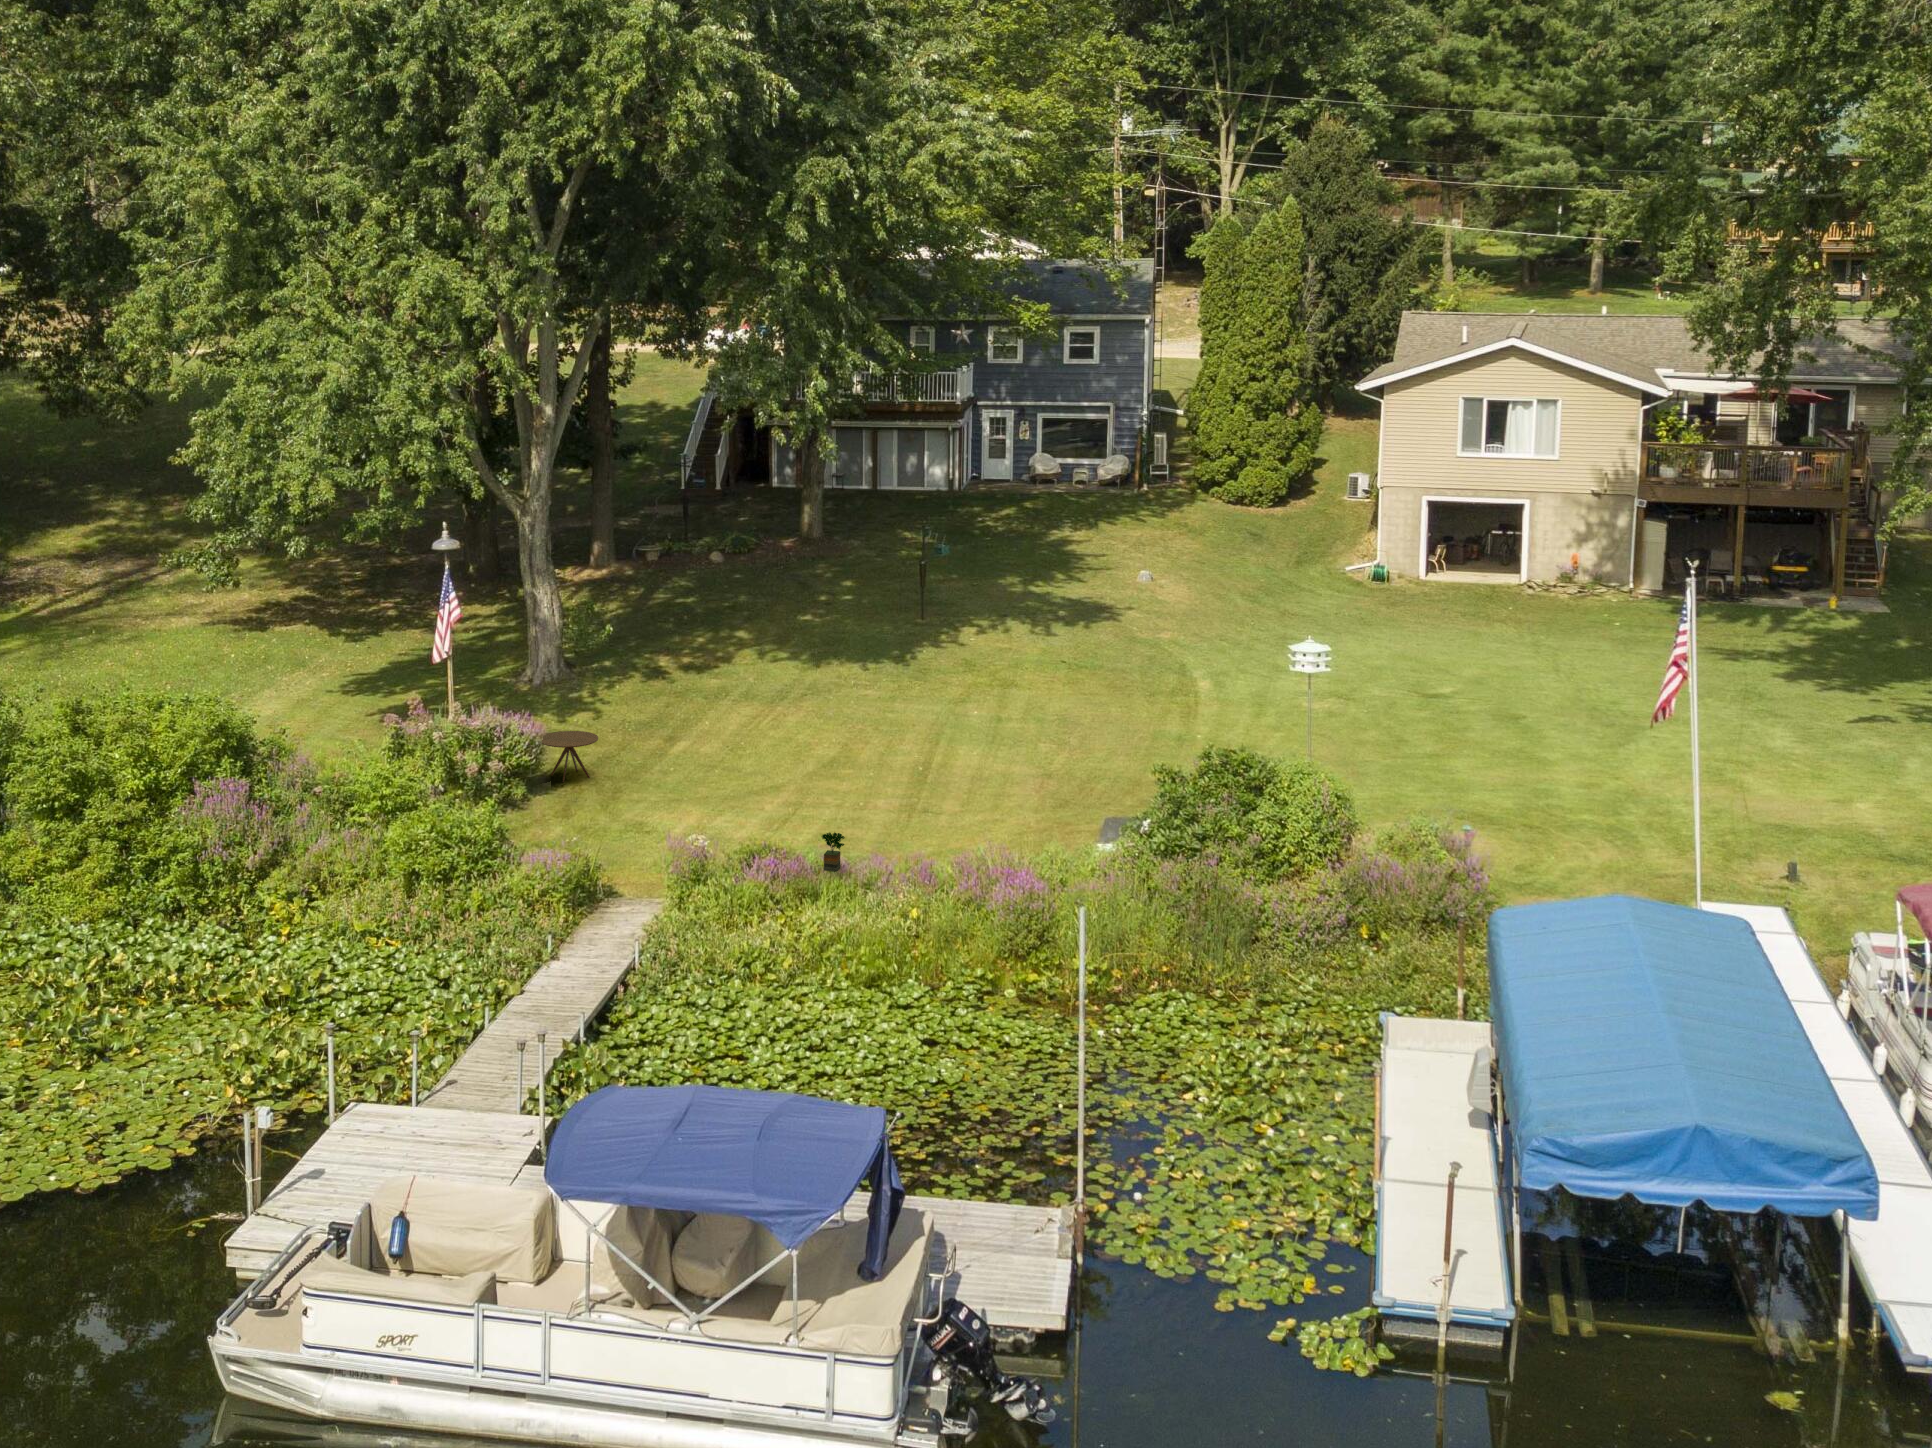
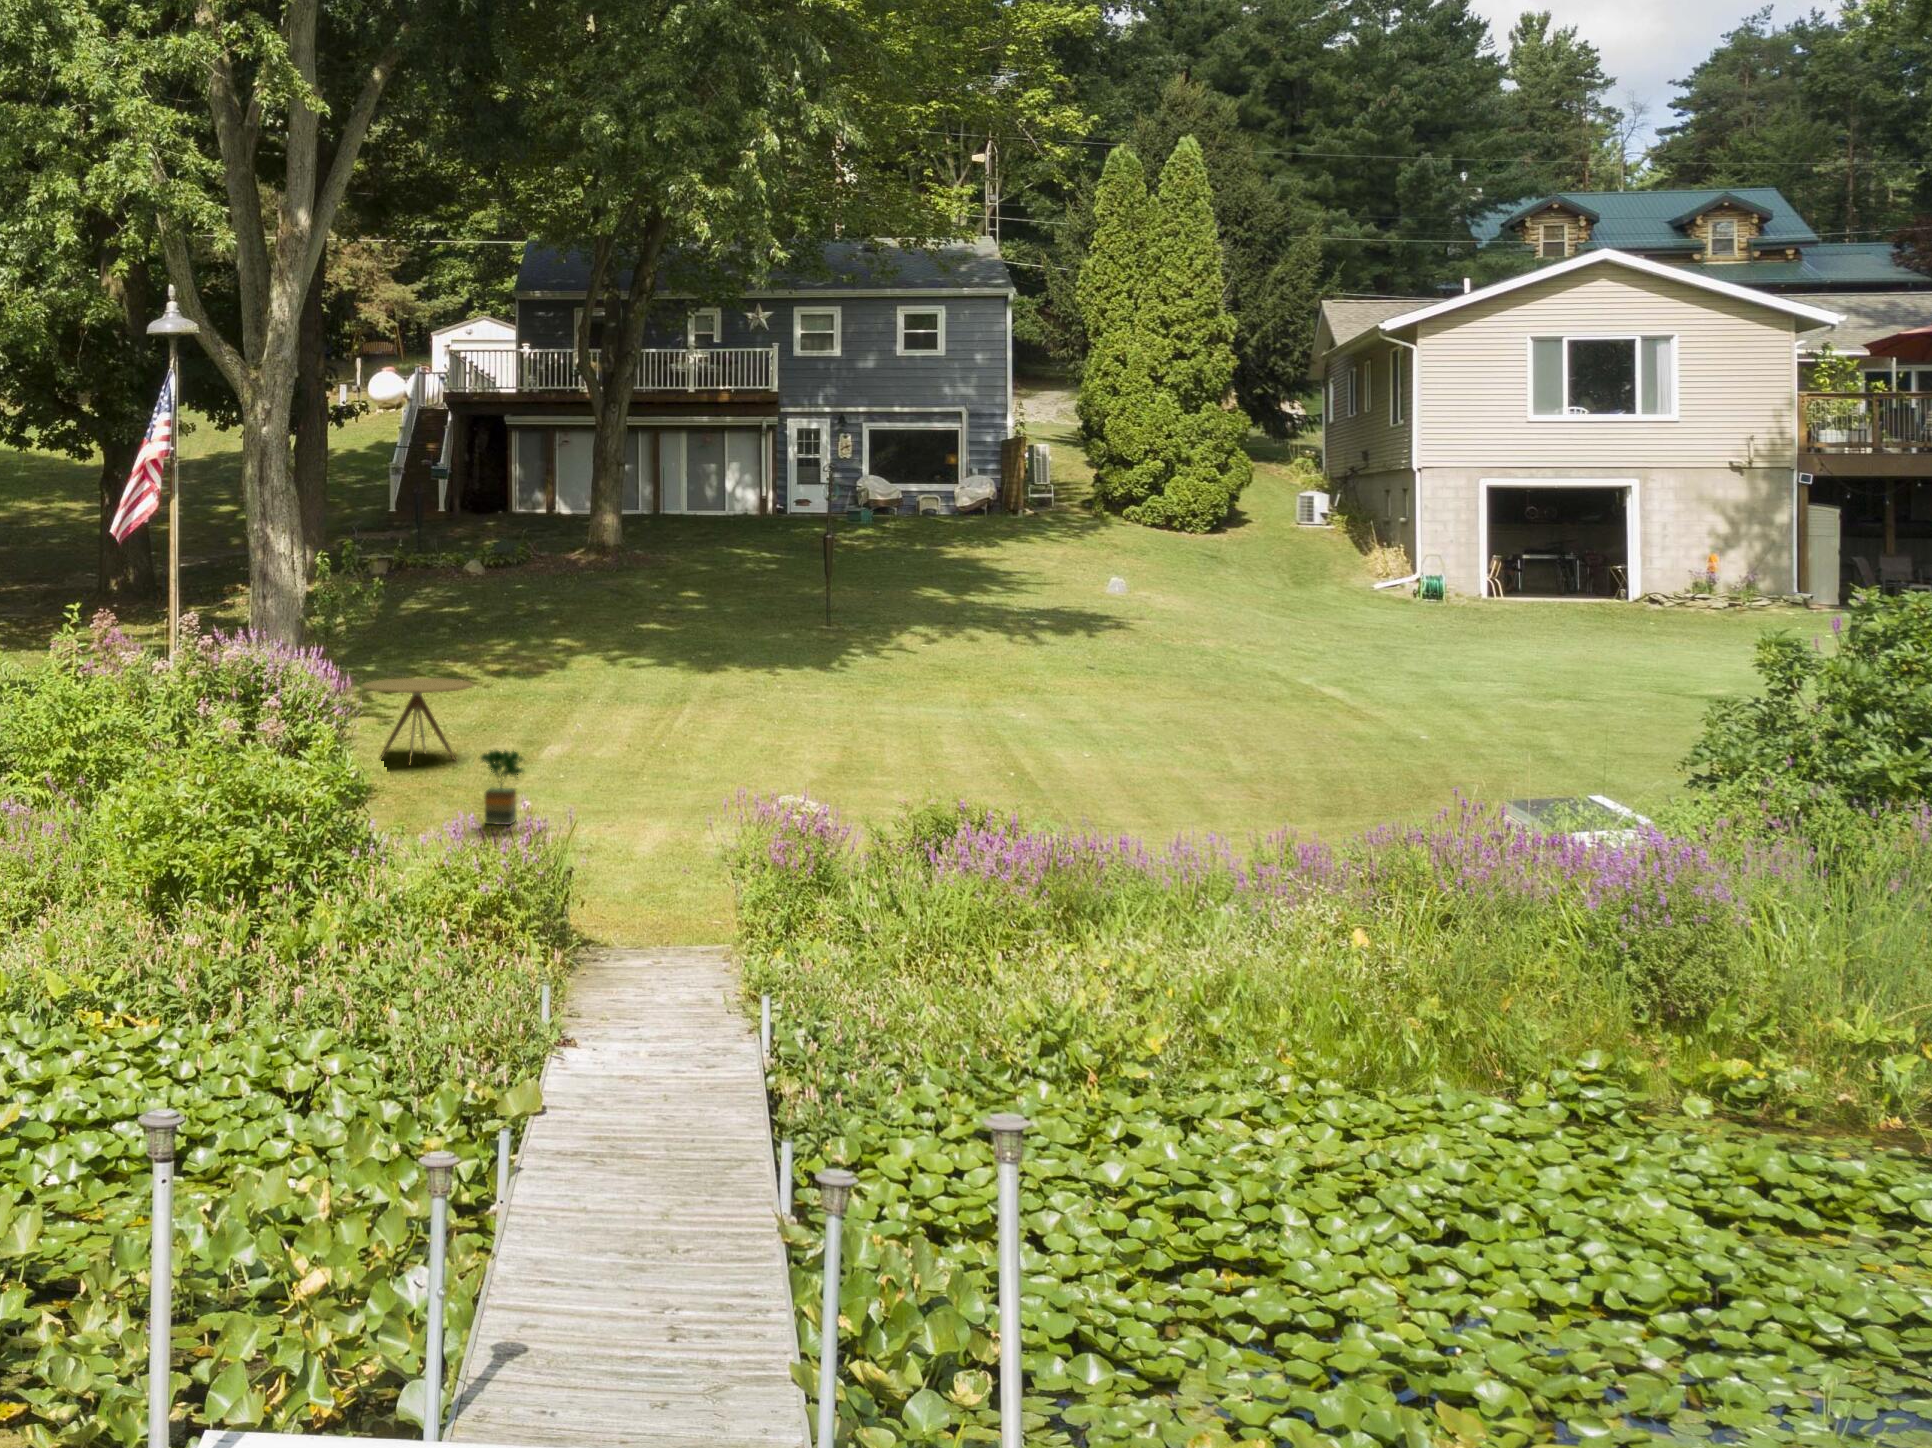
potted tree: present [822,832,845,871] -> present [480,750,525,825]

